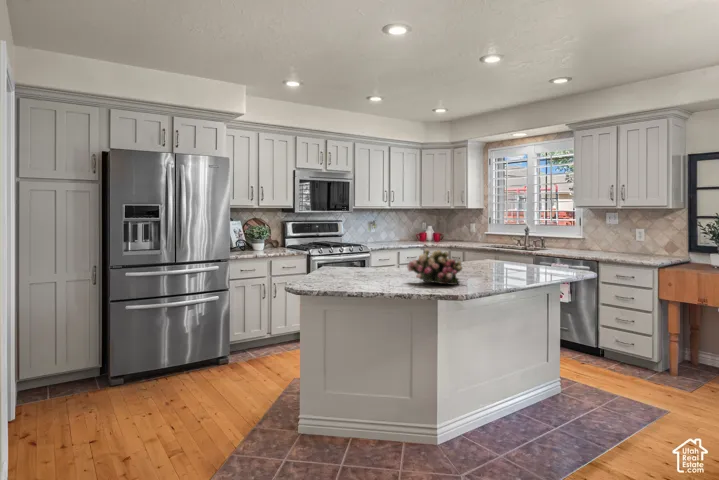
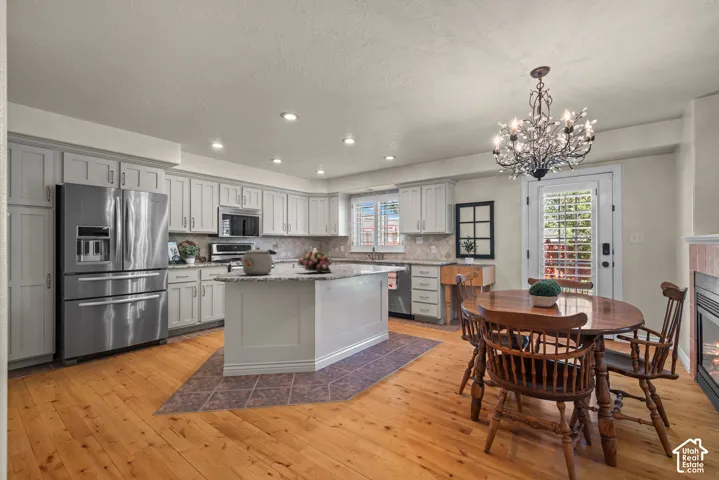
kettle: none [325,244,377,285] -> present [241,247,277,275]

